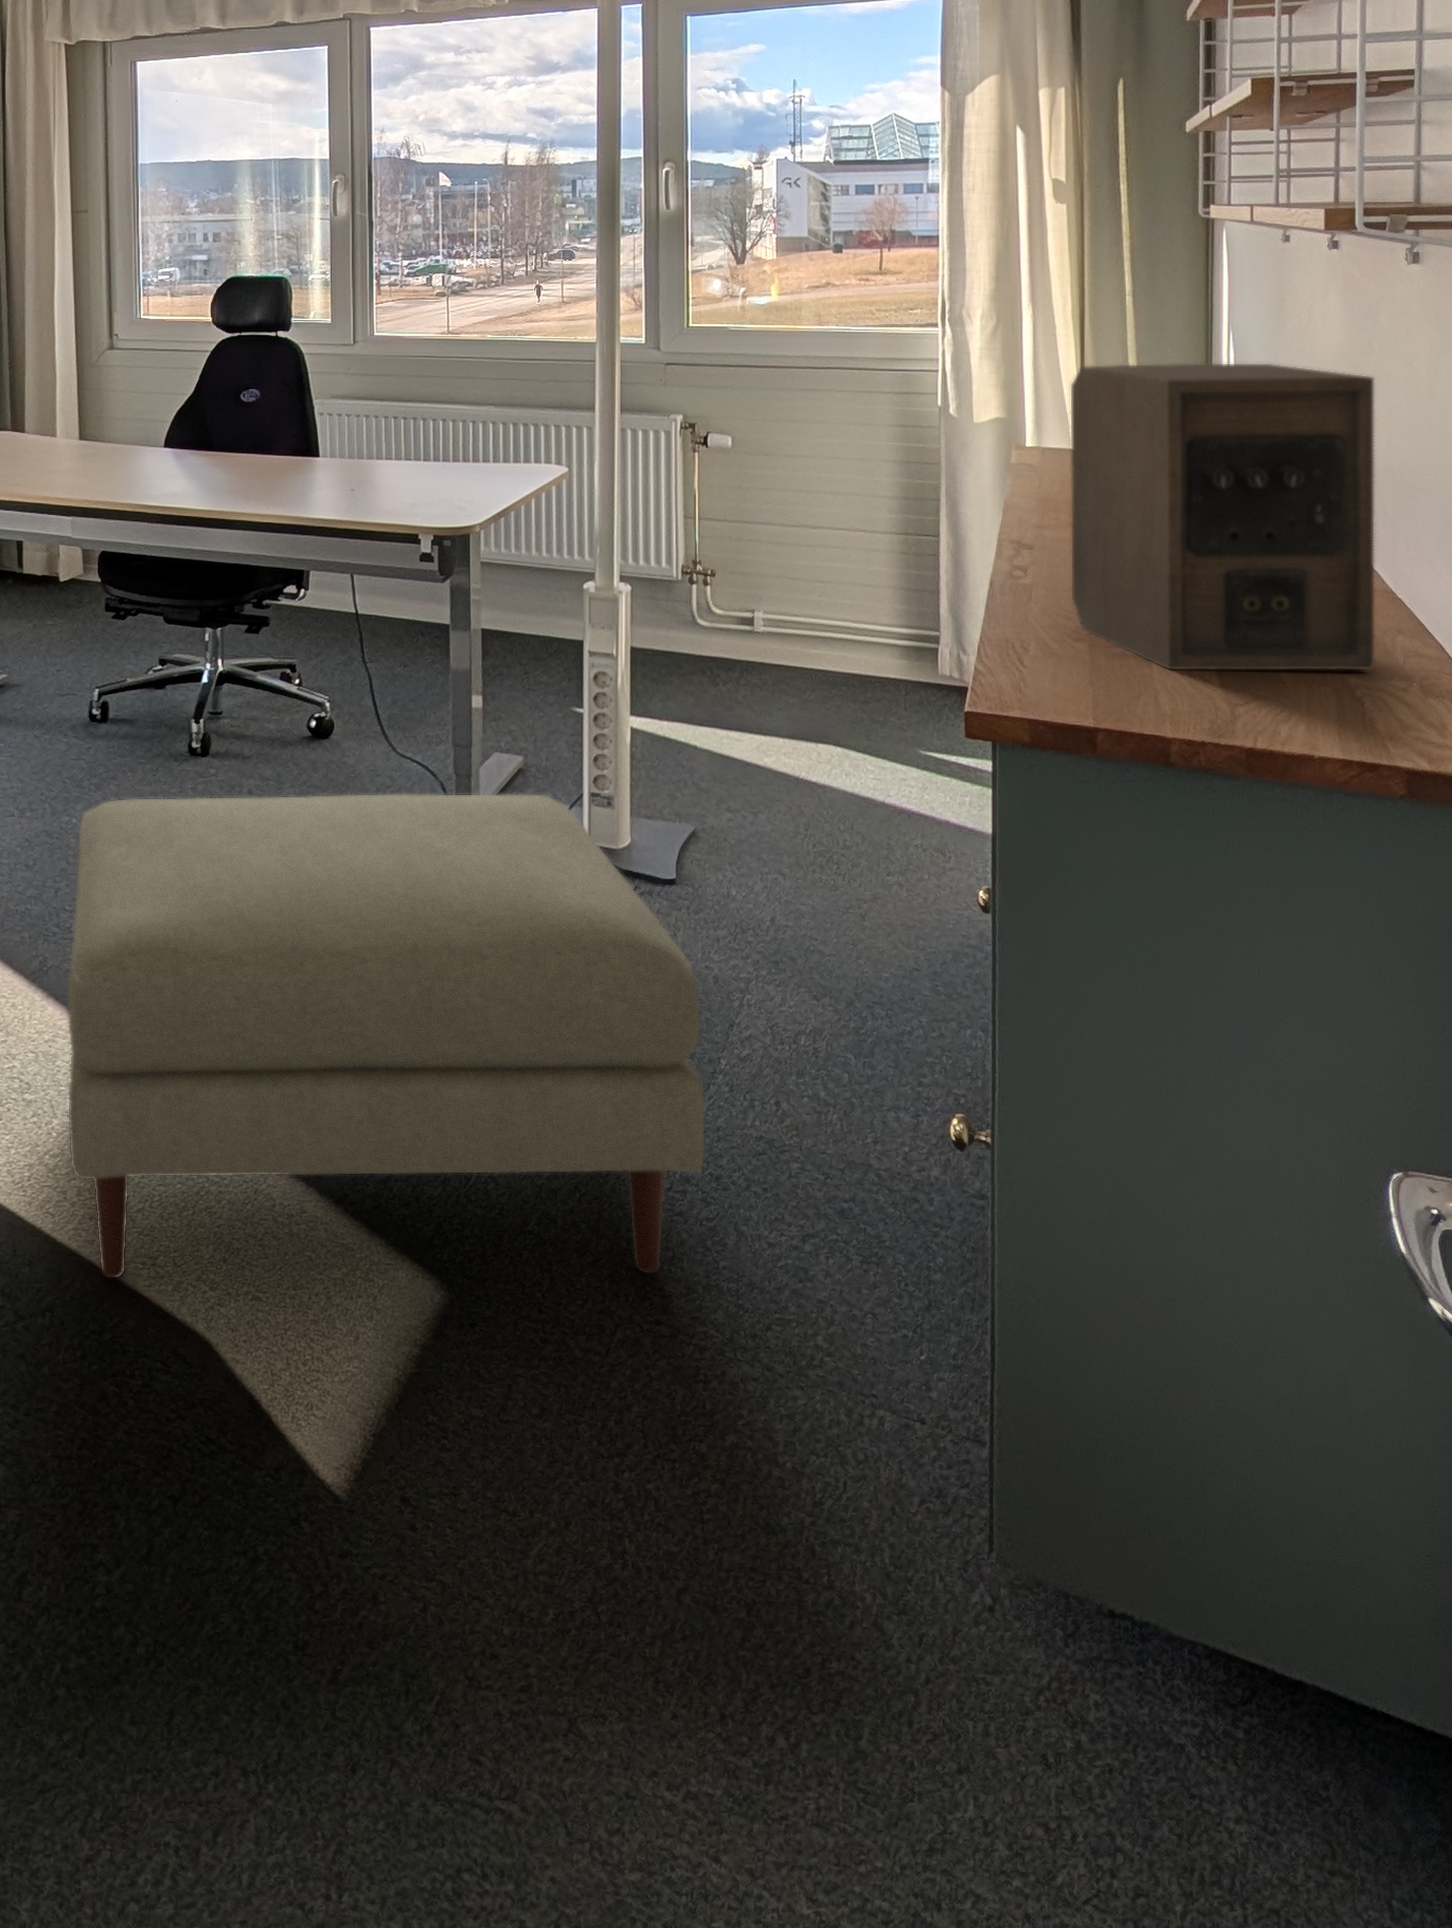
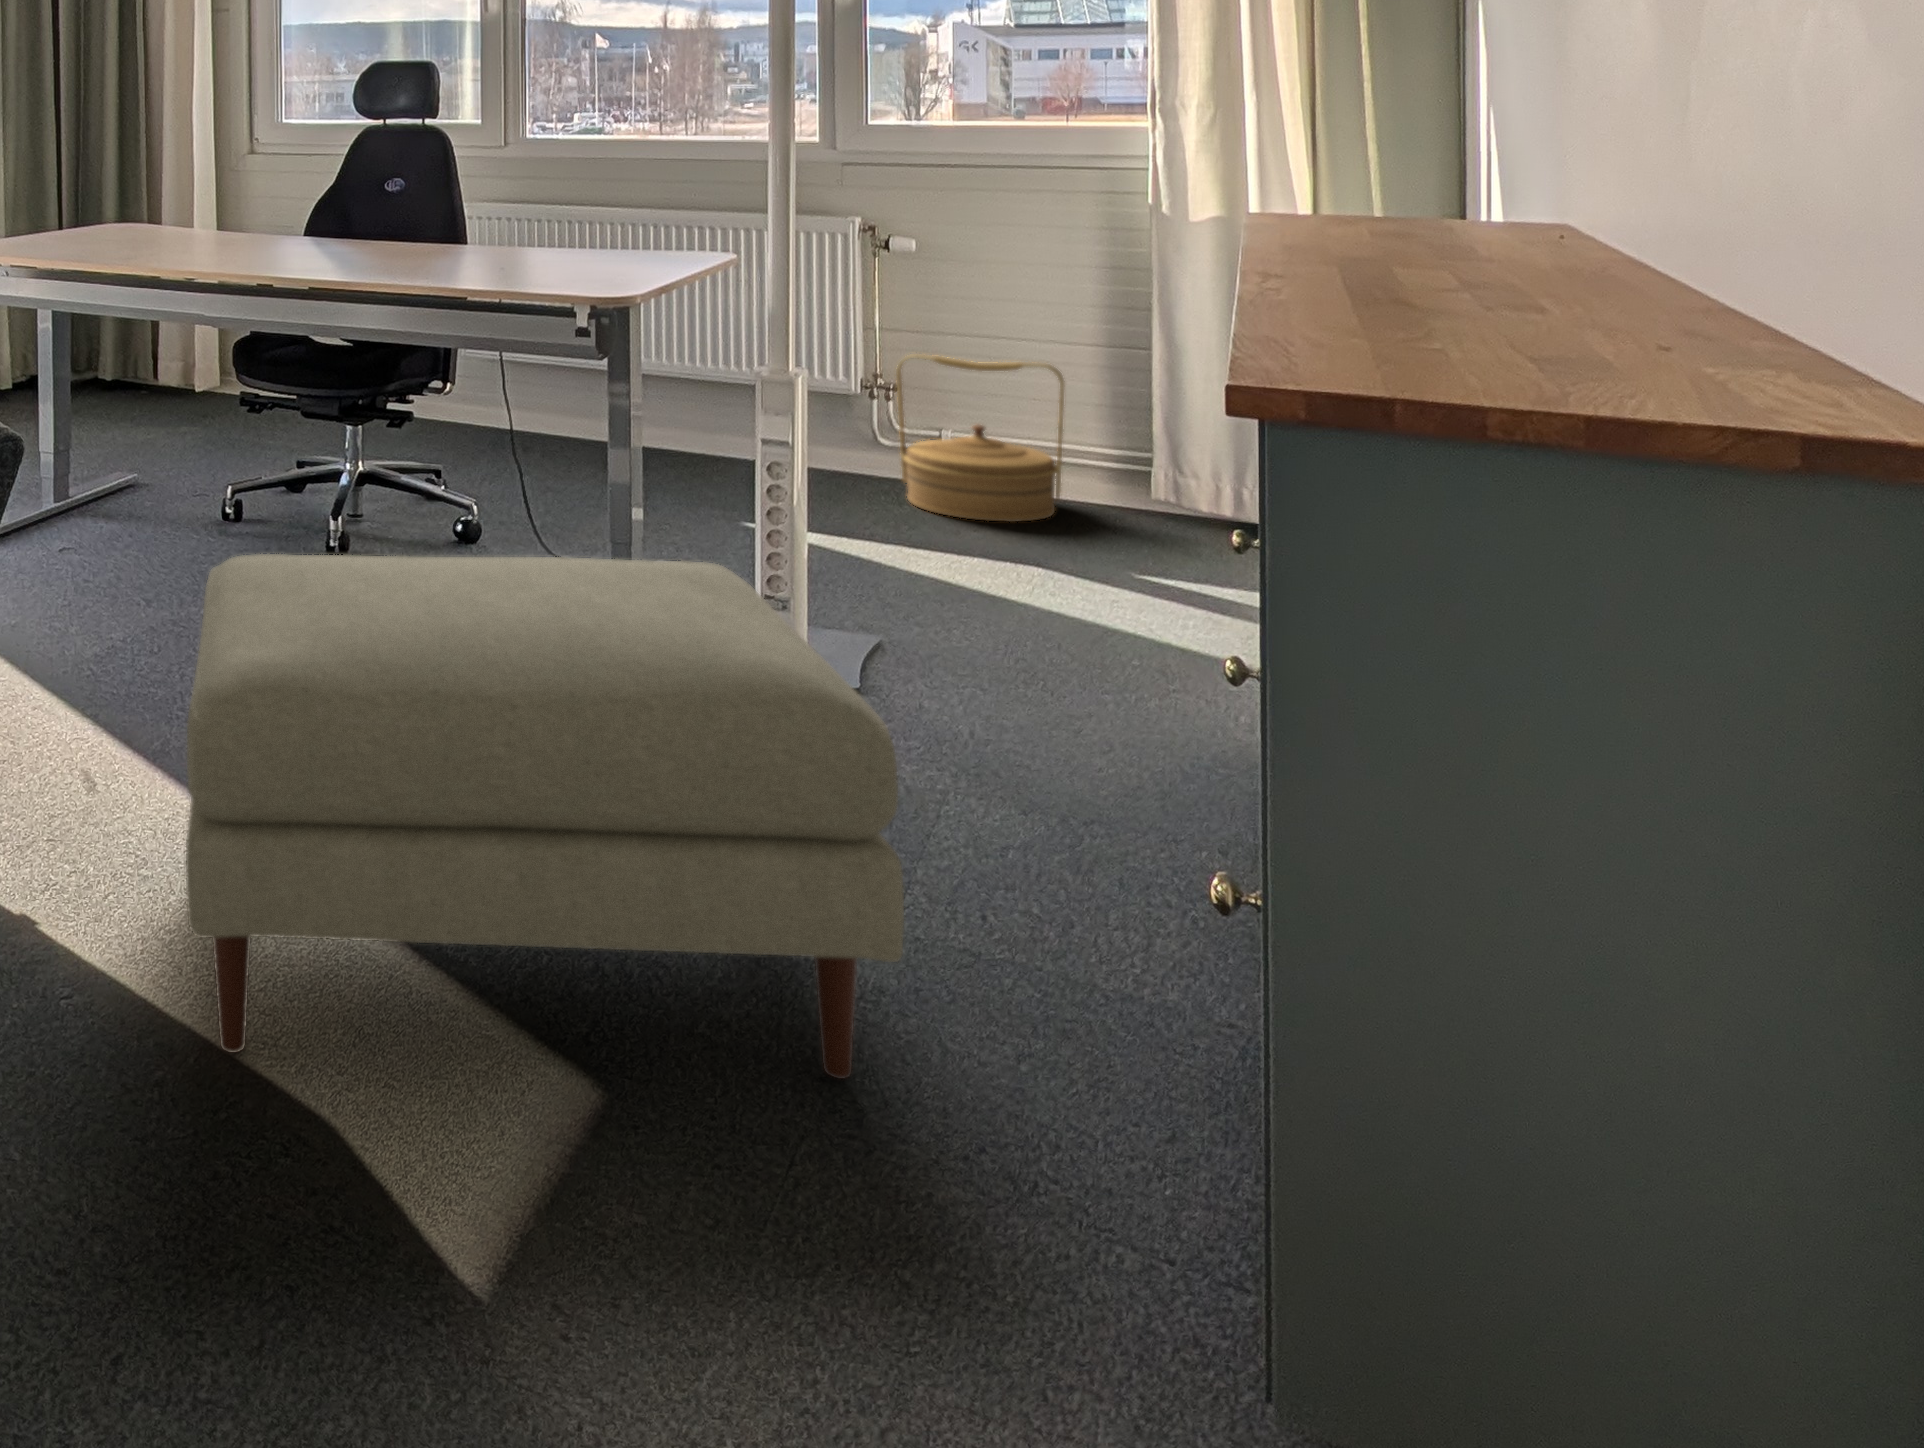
speaker: present [1071,364,1374,669] -> none [1339,14,1730,361]
woven basket: none [715,547,866,704] -> present [896,354,1064,522]

